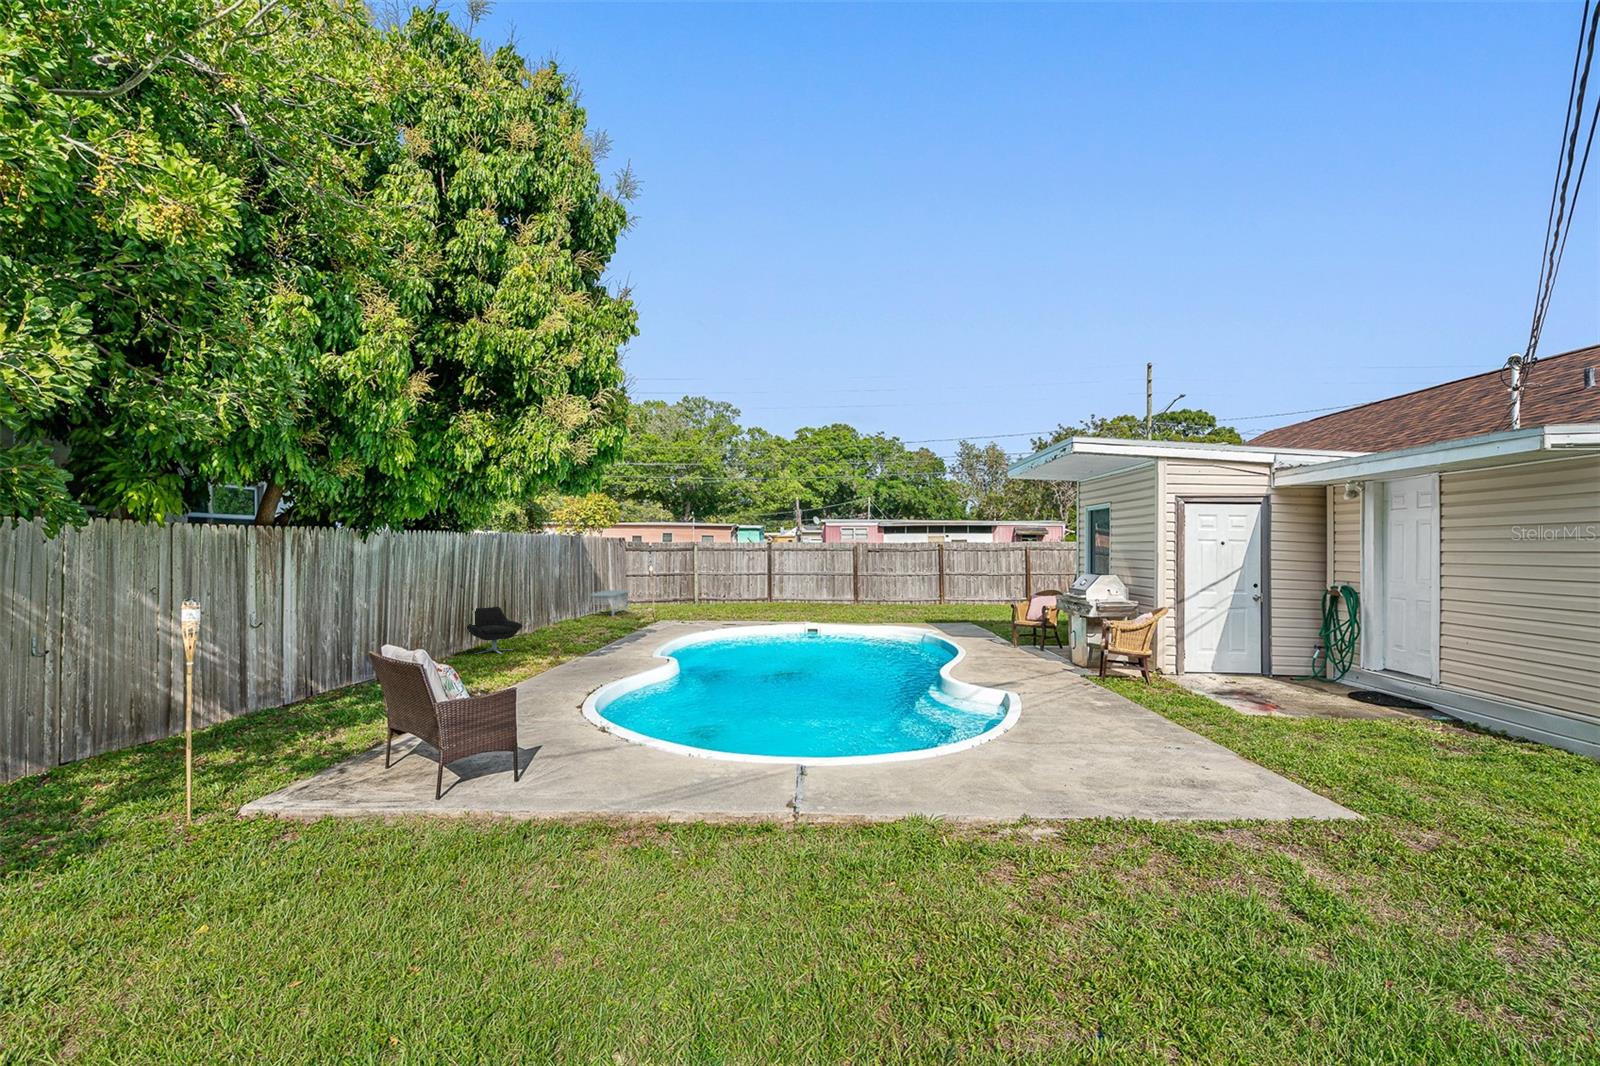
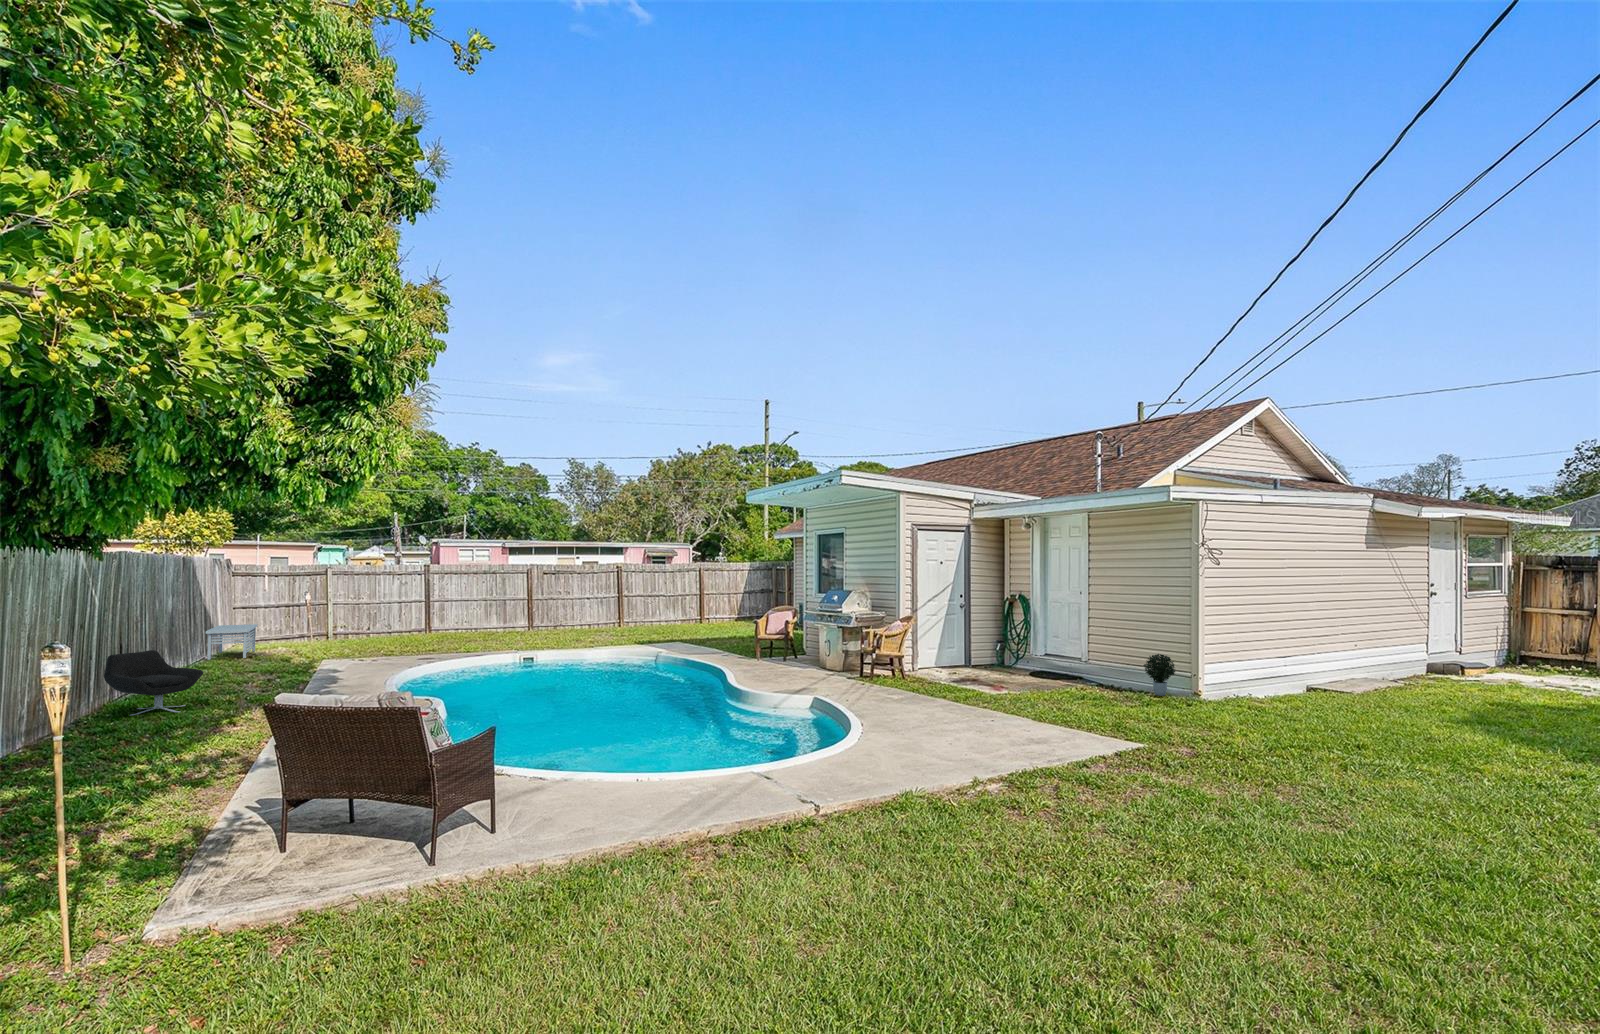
potted plant: none [1495,684,1558,750] -> present [1143,654,1175,696]

